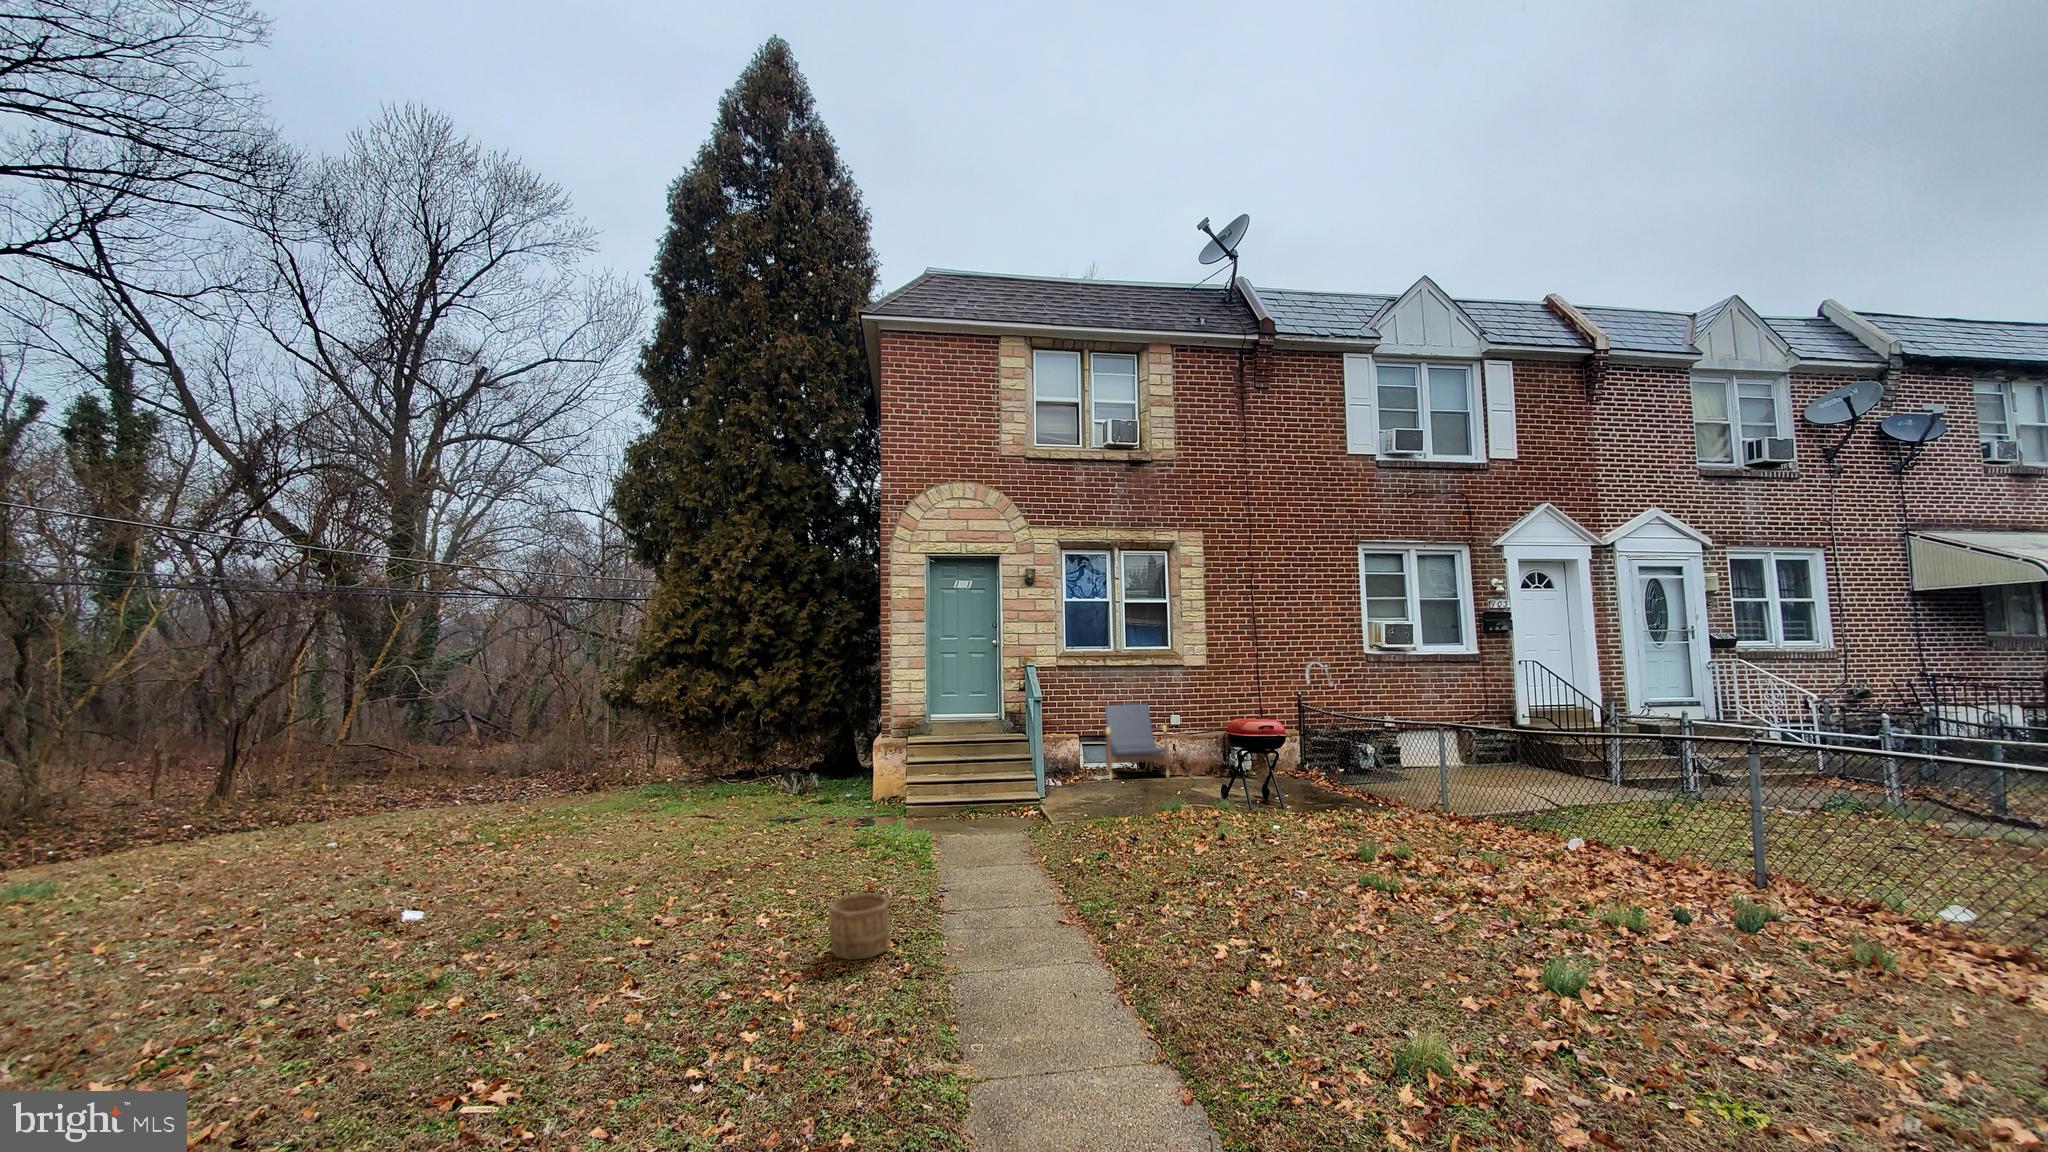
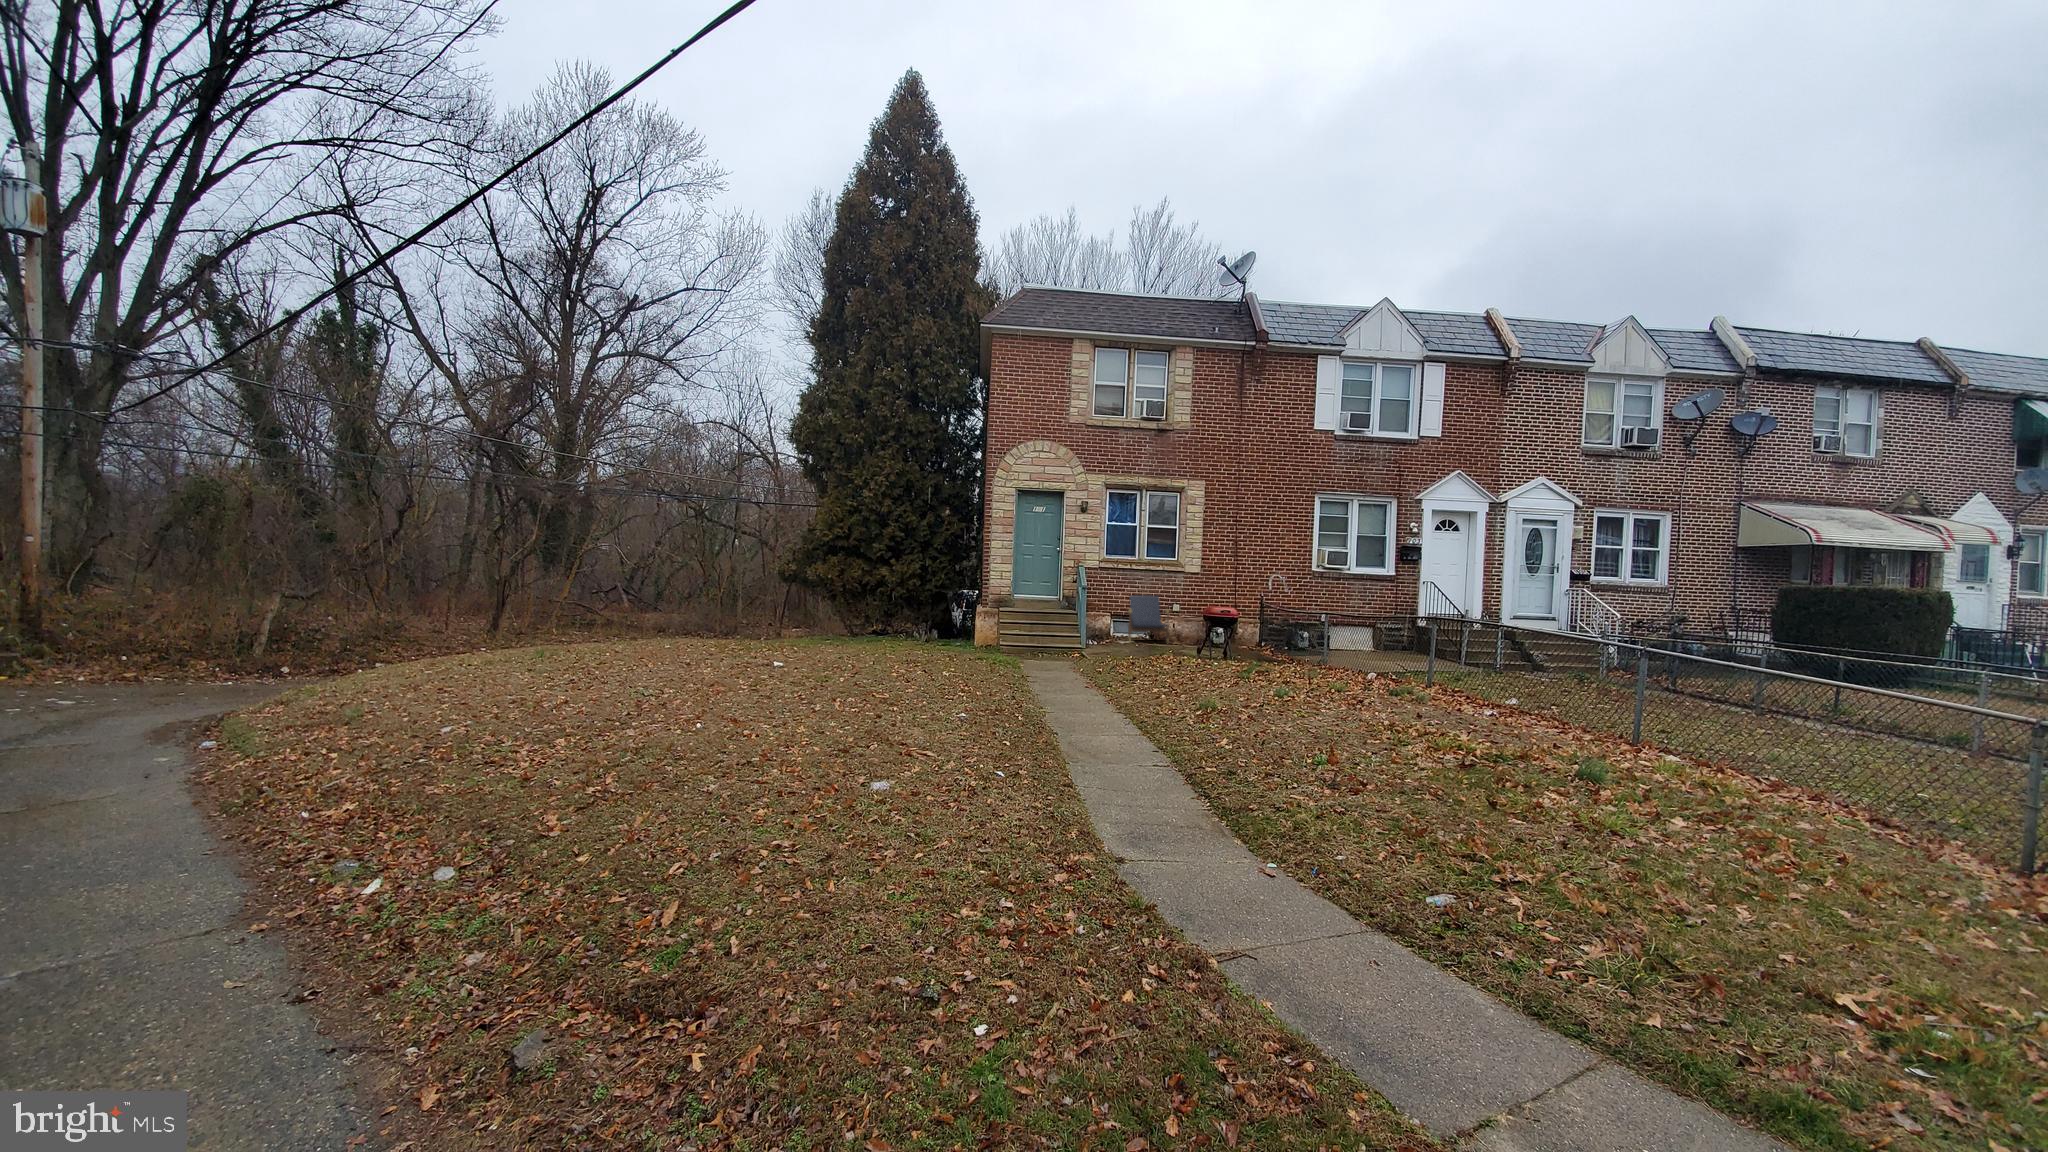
wooden bucket: present [828,893,890,960] -> none [978,667,1008,695]

